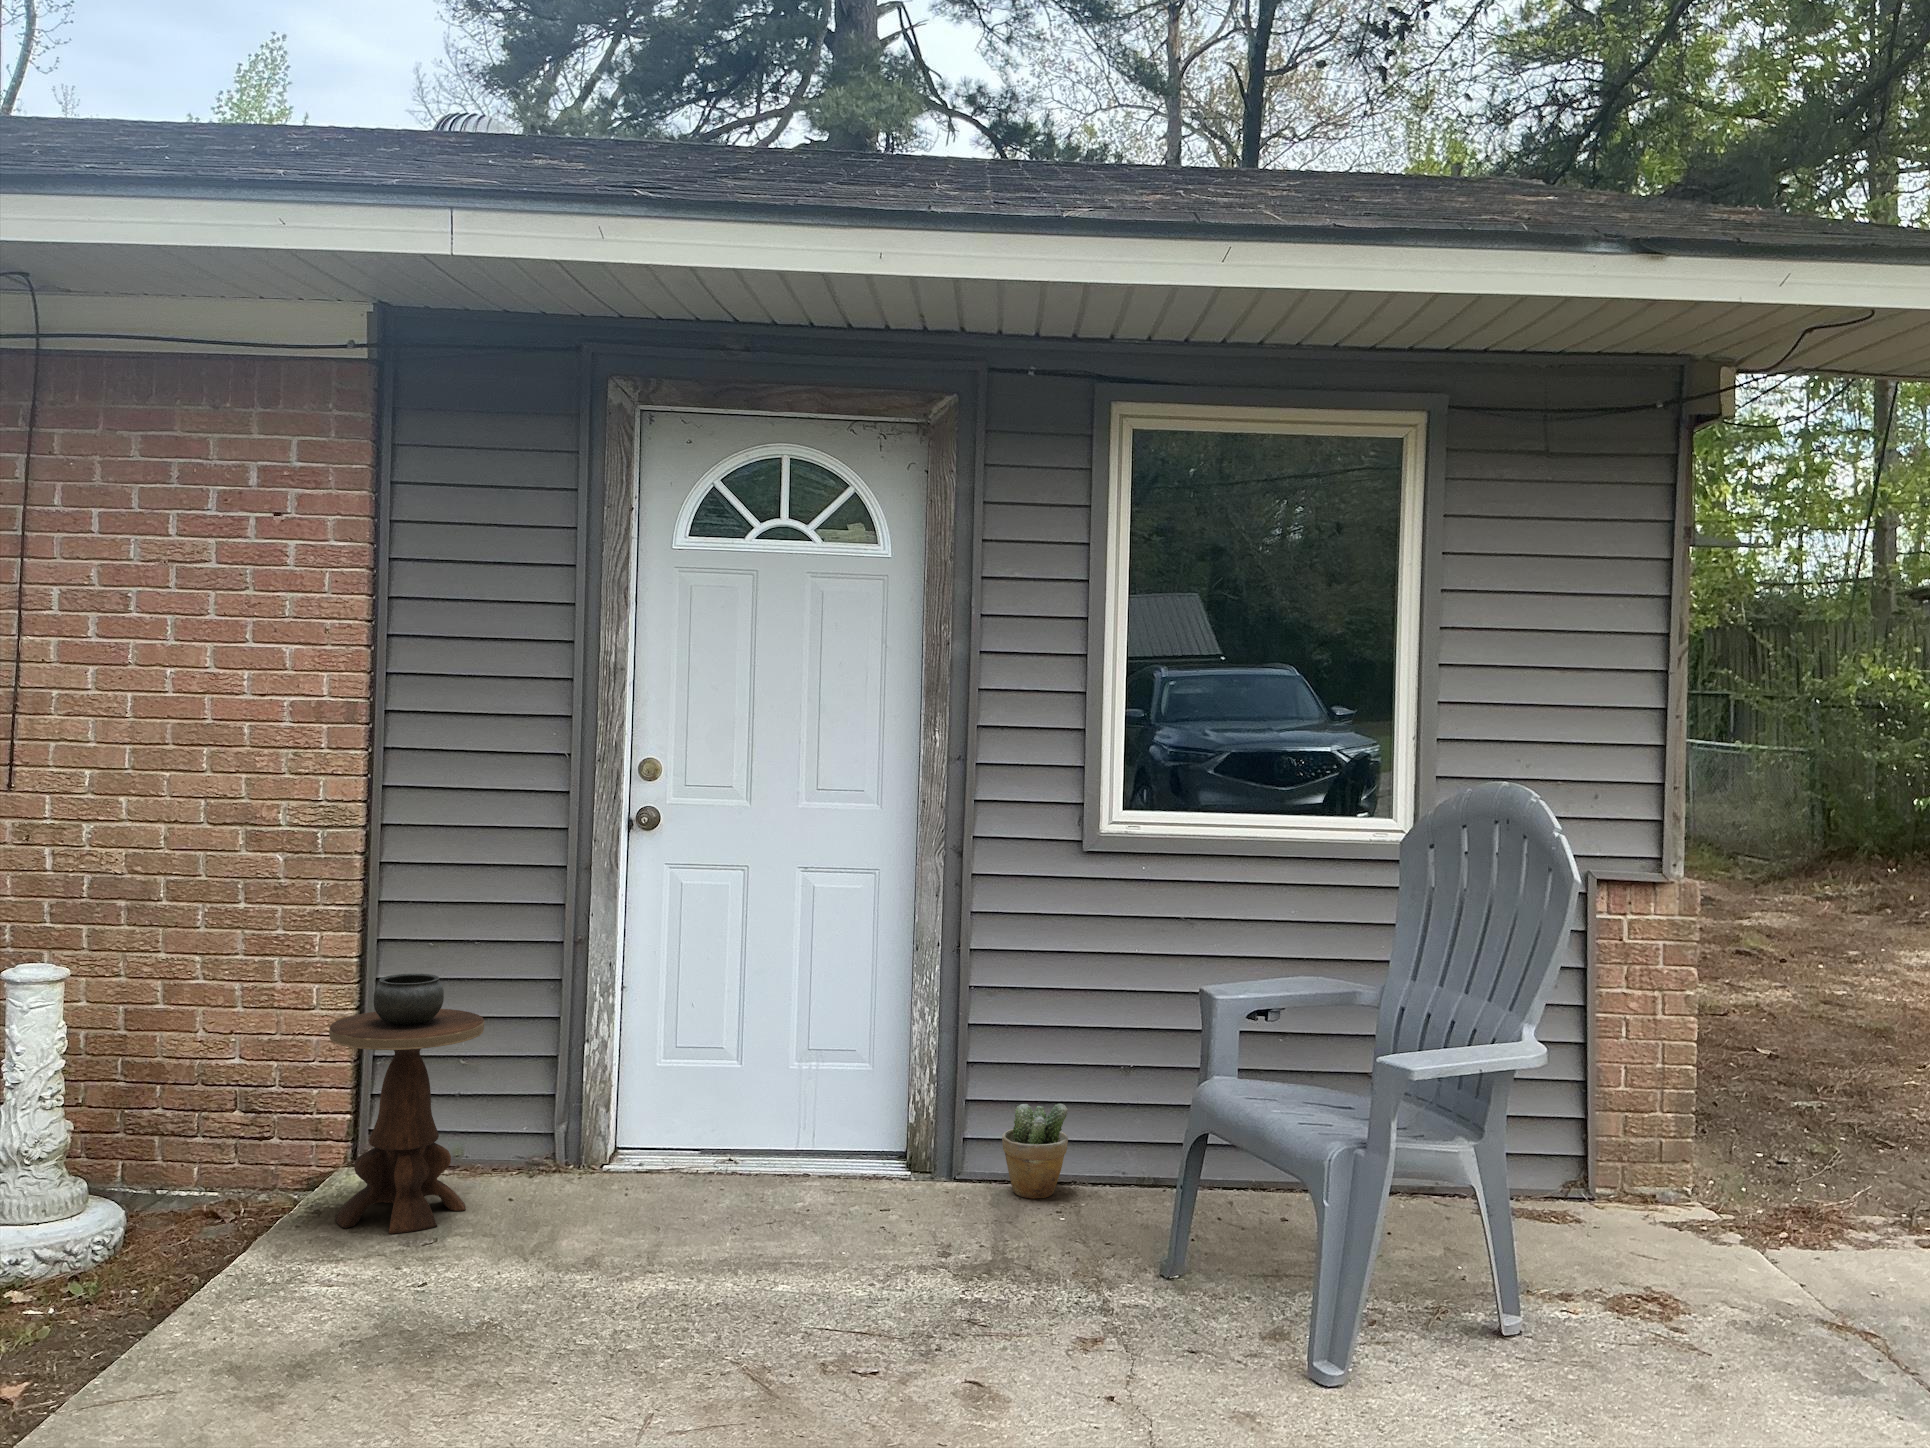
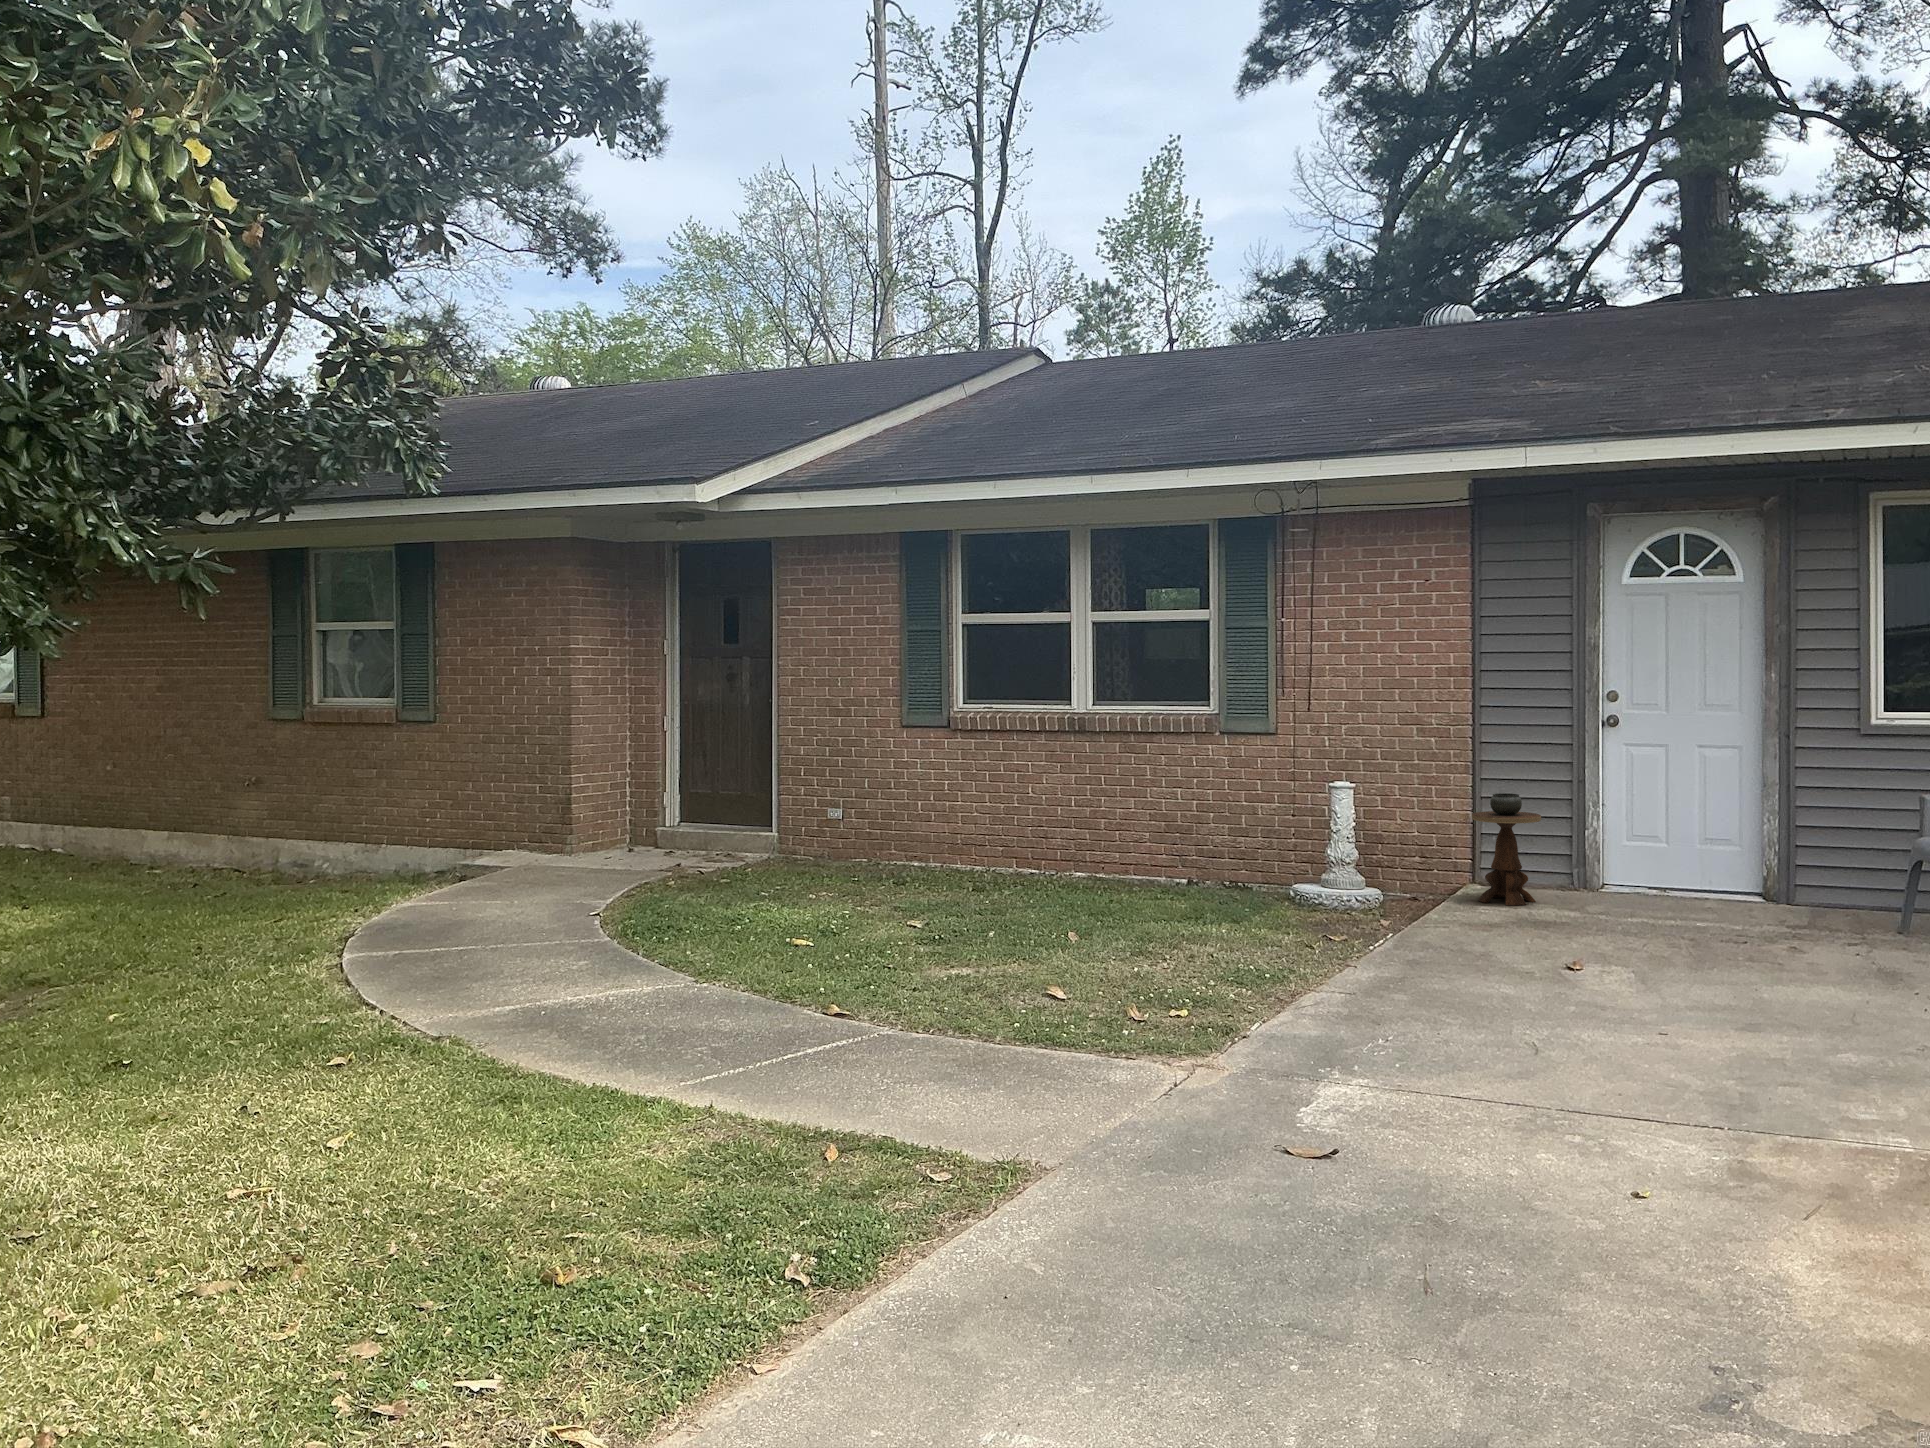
potted plant: present [1002,1104,1068,1198] -> none [1819,868,1858,916]

